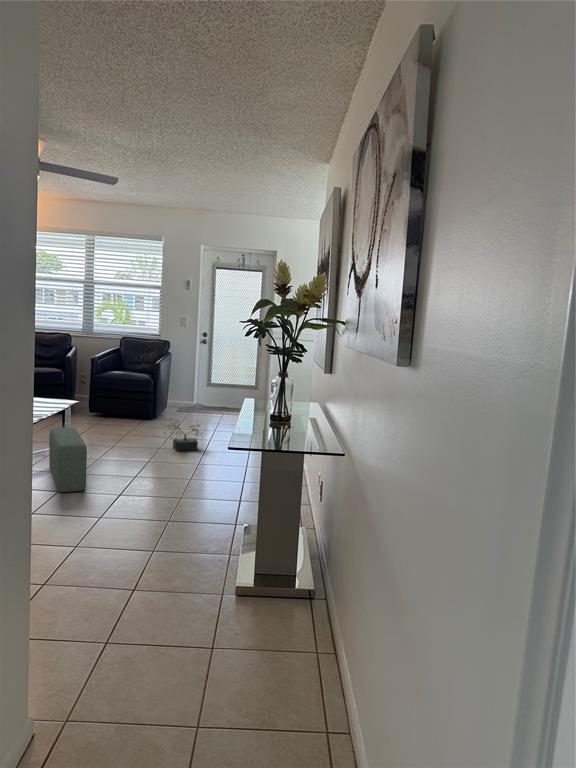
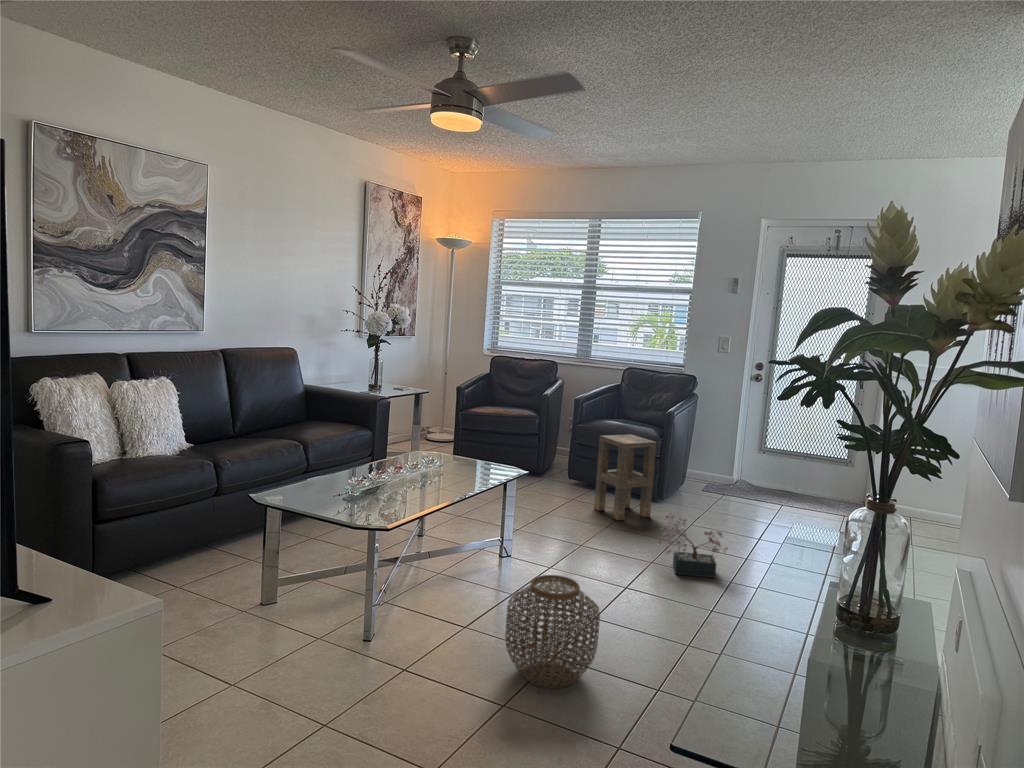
side table: none [114,378,152,431] -> present [594,434,657,520]
pouf: present [49,427,87,492] -> none [444,517,503,641]
woven basket: none [102,444,153,502] -> present [505,575,600,688]

